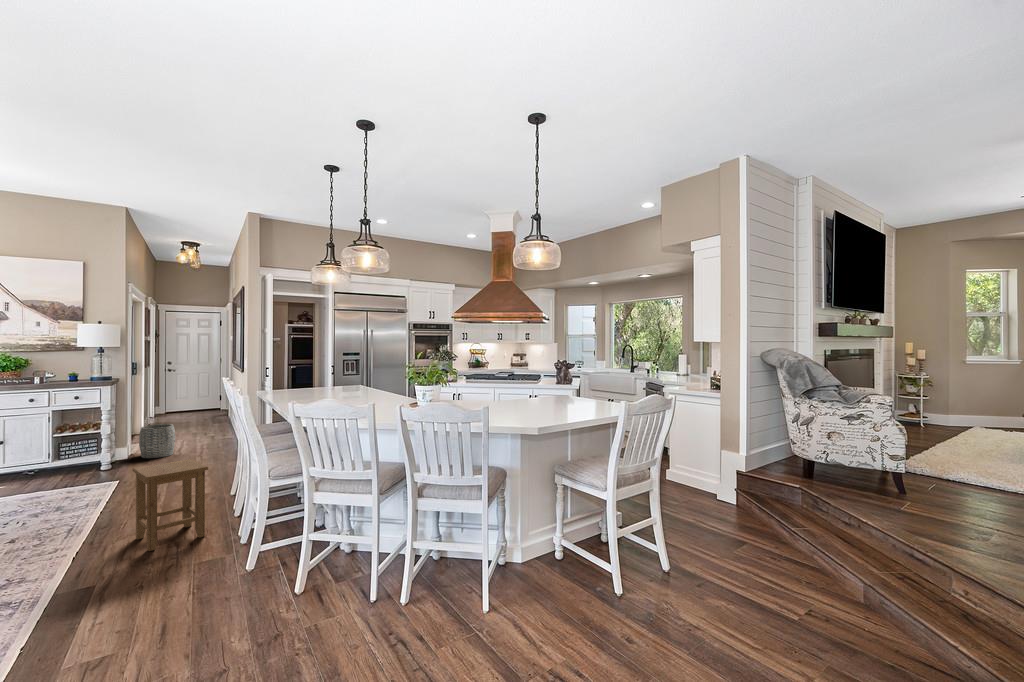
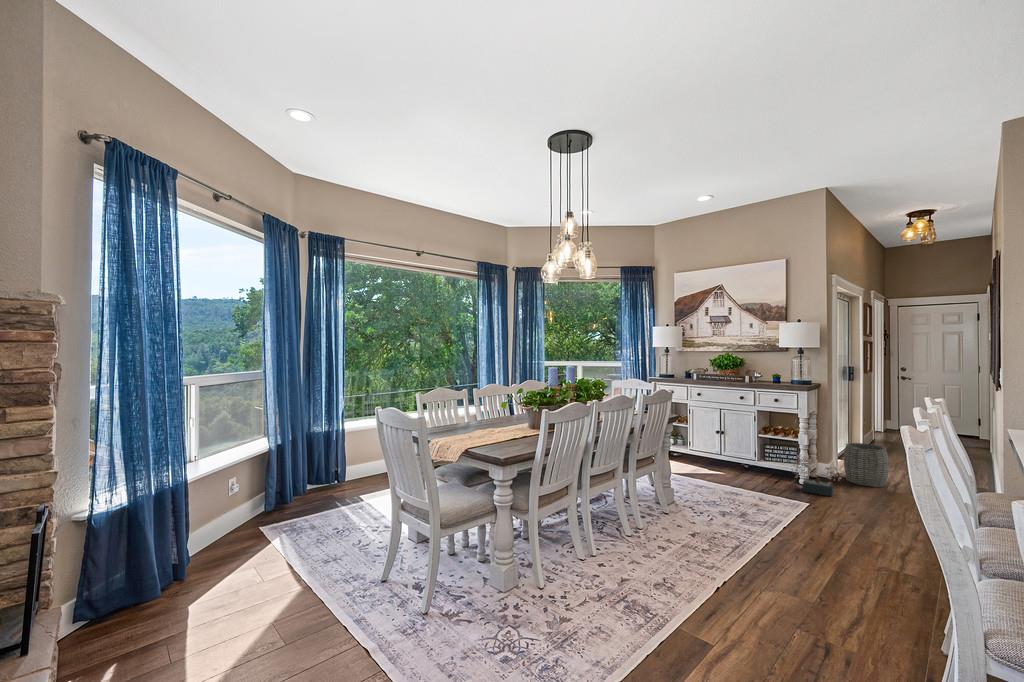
decorative plant: none [96,442,144,475] -> present [792,455,841,496]
stool: present [132,459,208,551] -> none [781,509,881,660]

